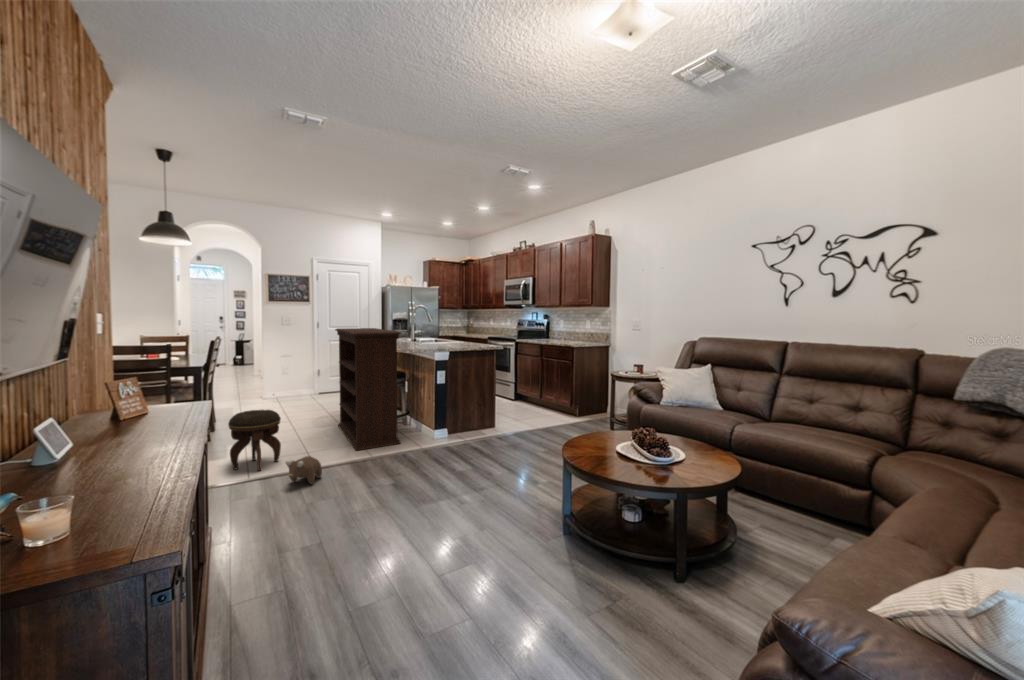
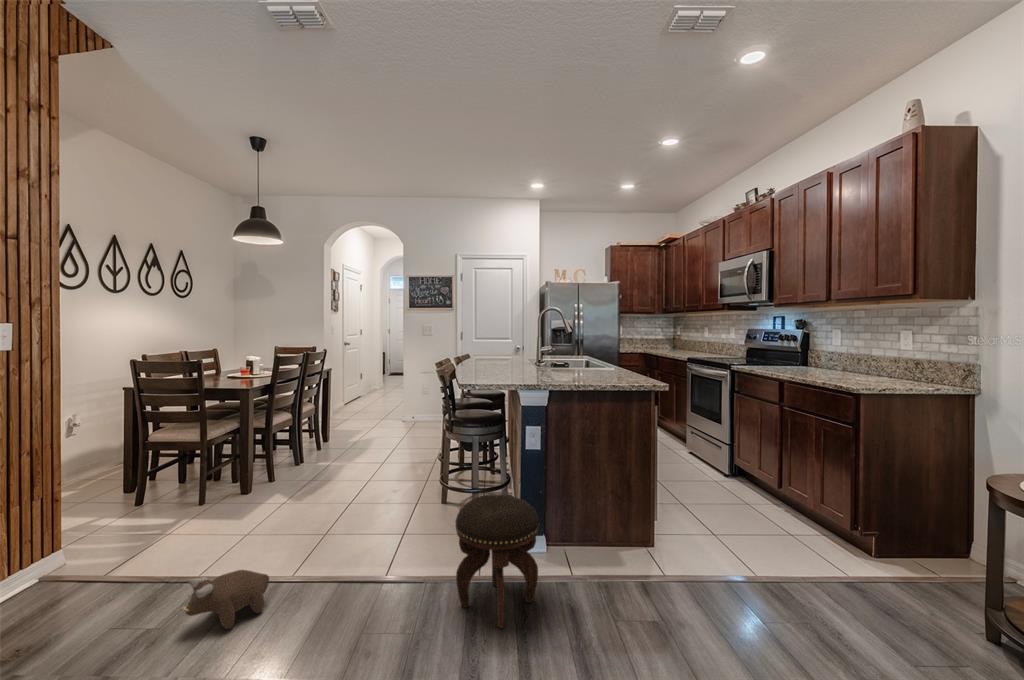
bookshelf: present [335,328,402,451] -> none [376,342,475,550]
footstool: present [228,410,281,471] -> present [456,495,539,628]

